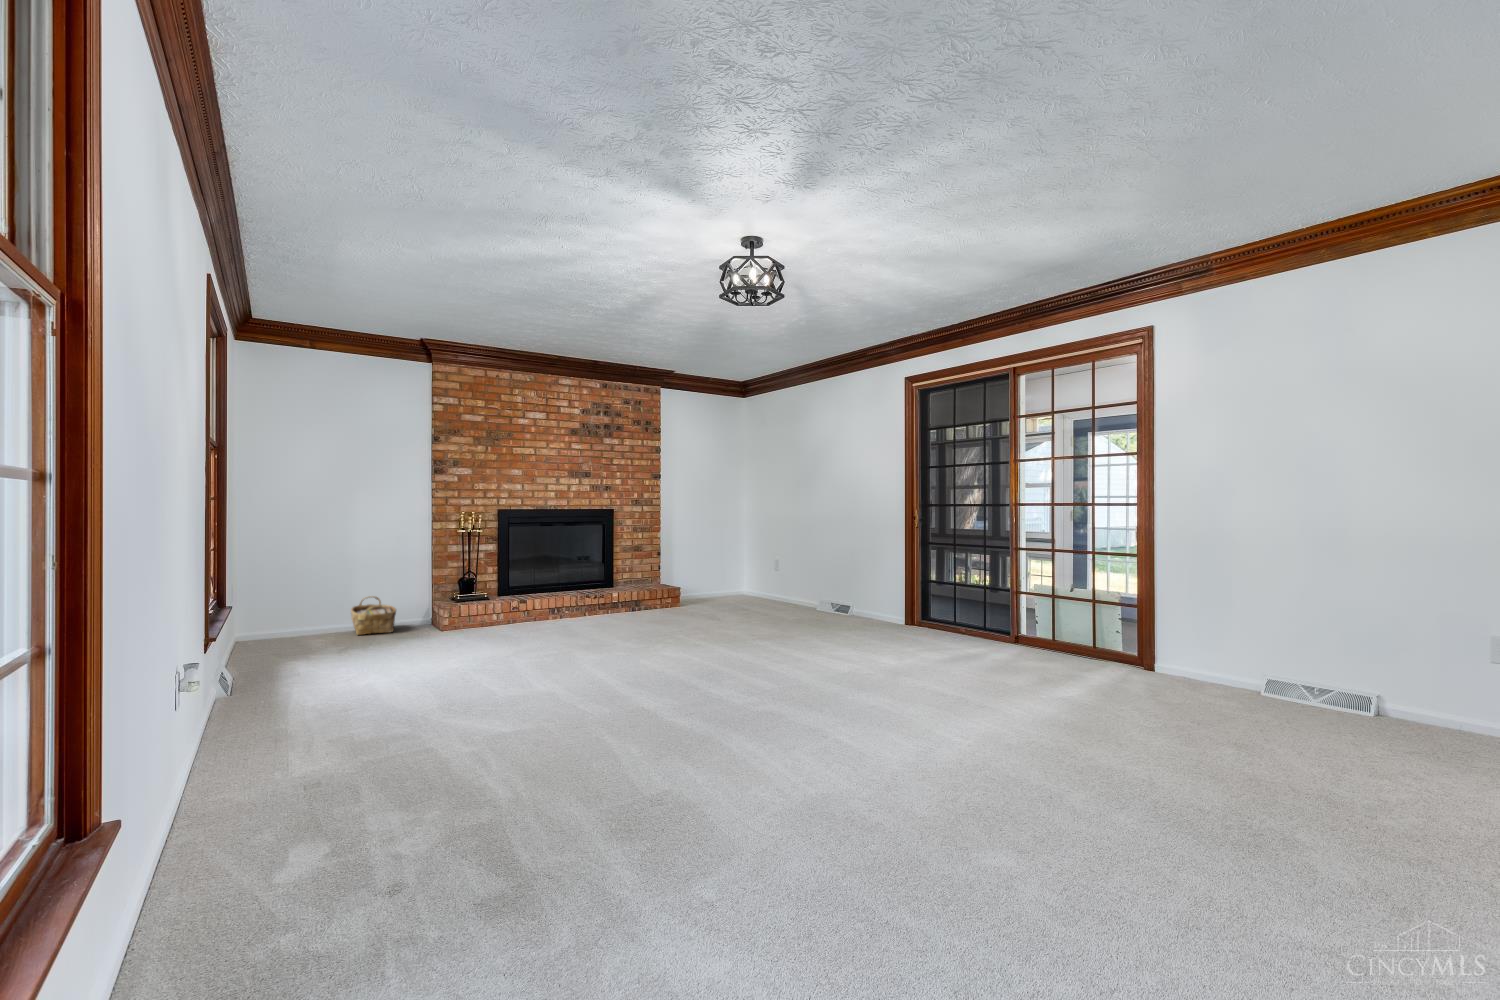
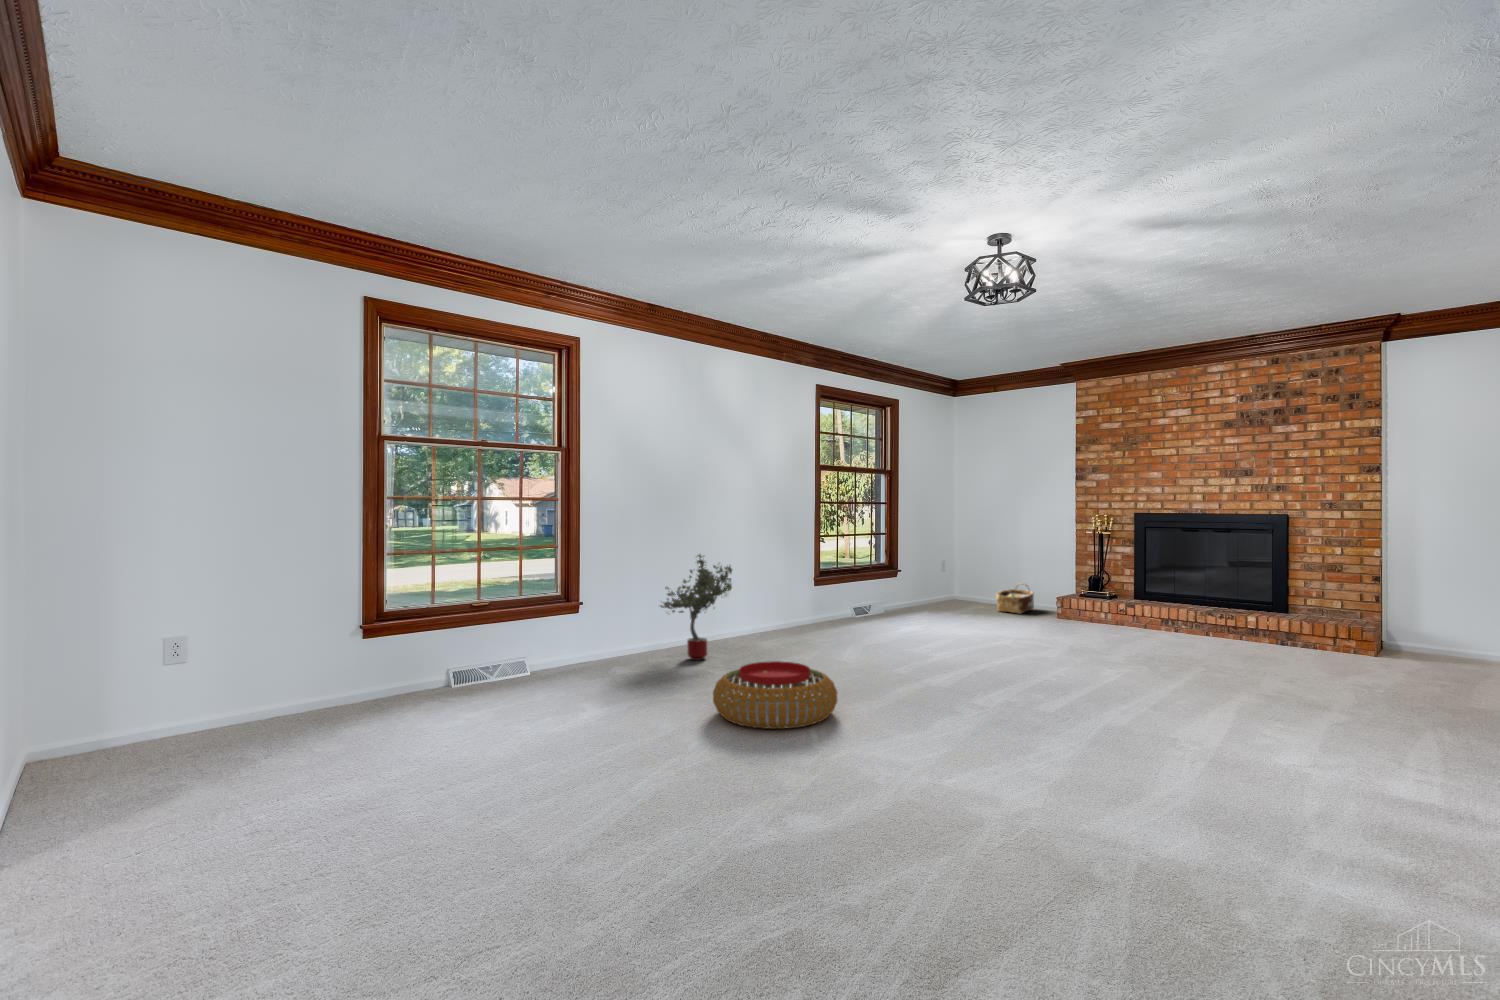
potted tree: none [186,588,335,829] -> present [661,554,732,660]
pouf: none [649,707,832,821] -> present [713,661,837,729]

